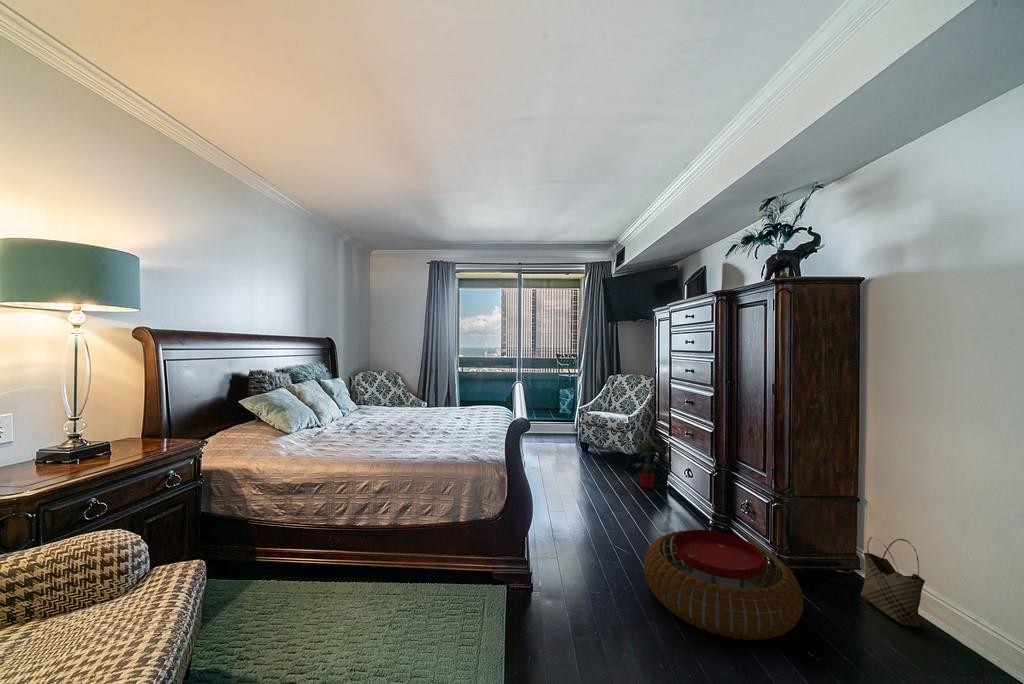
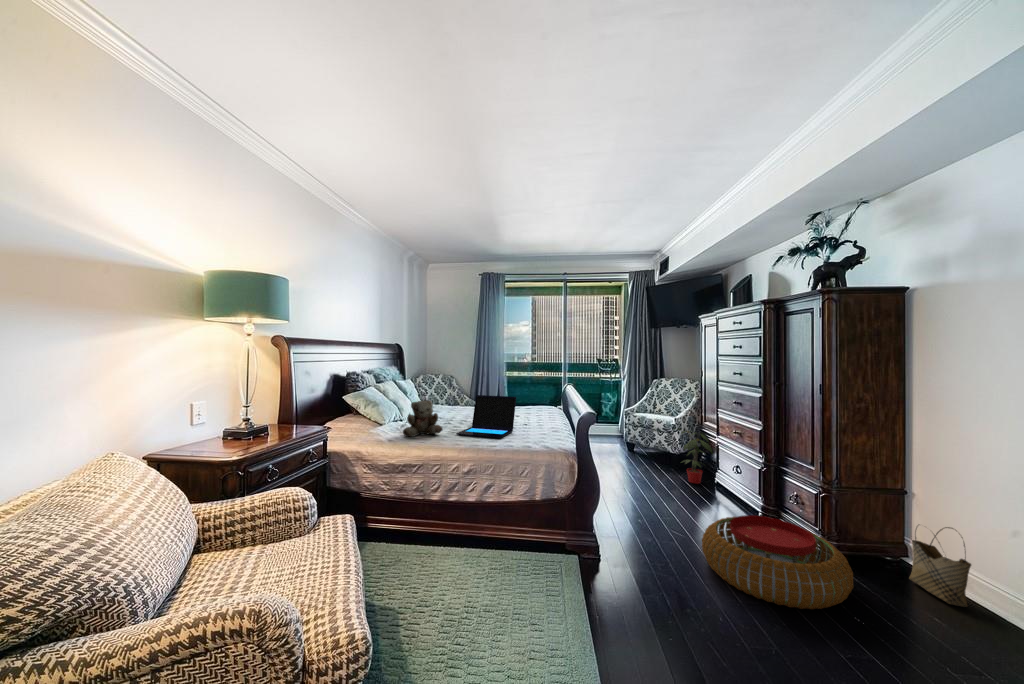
laptop: none [373,398,446,449] -> present [456,395,516,438]
teddy bear: none [308,406,357,449] -> present [403,400,443,437]

